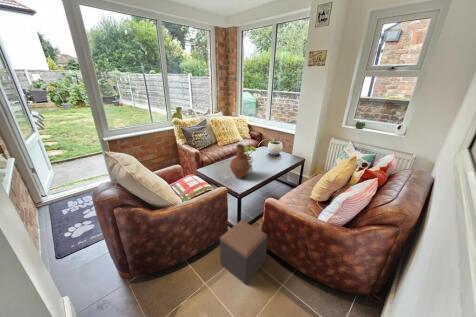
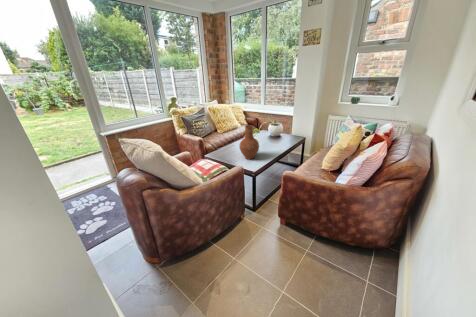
footstool: present [220,220,267,284] -> none [243,197,288,254]

